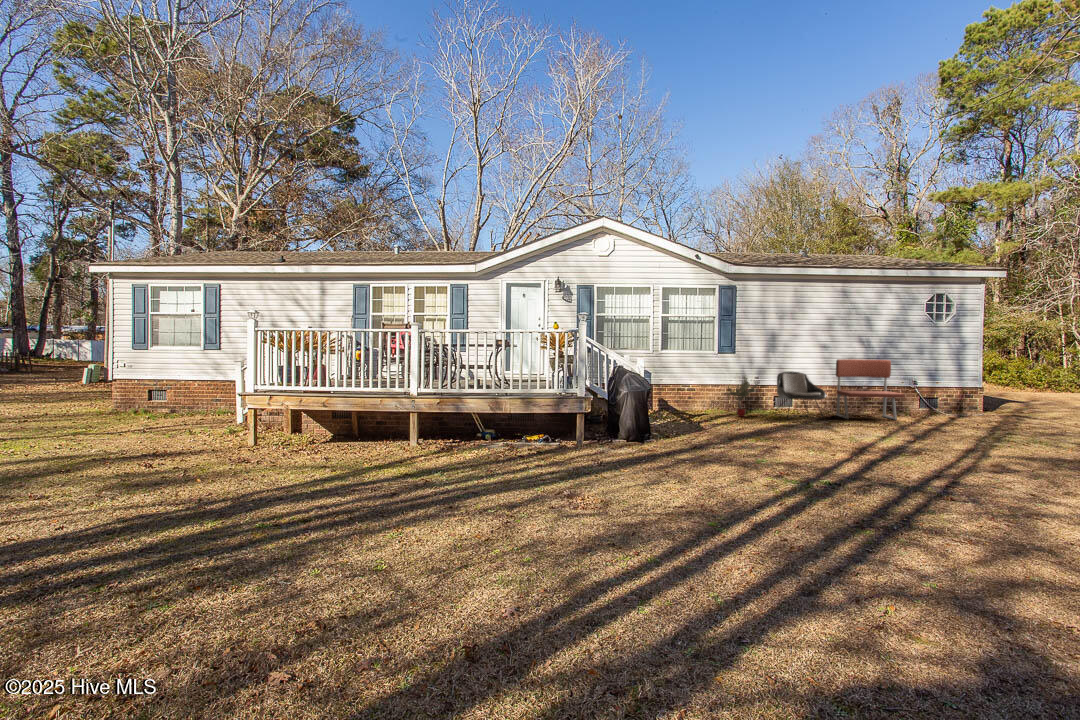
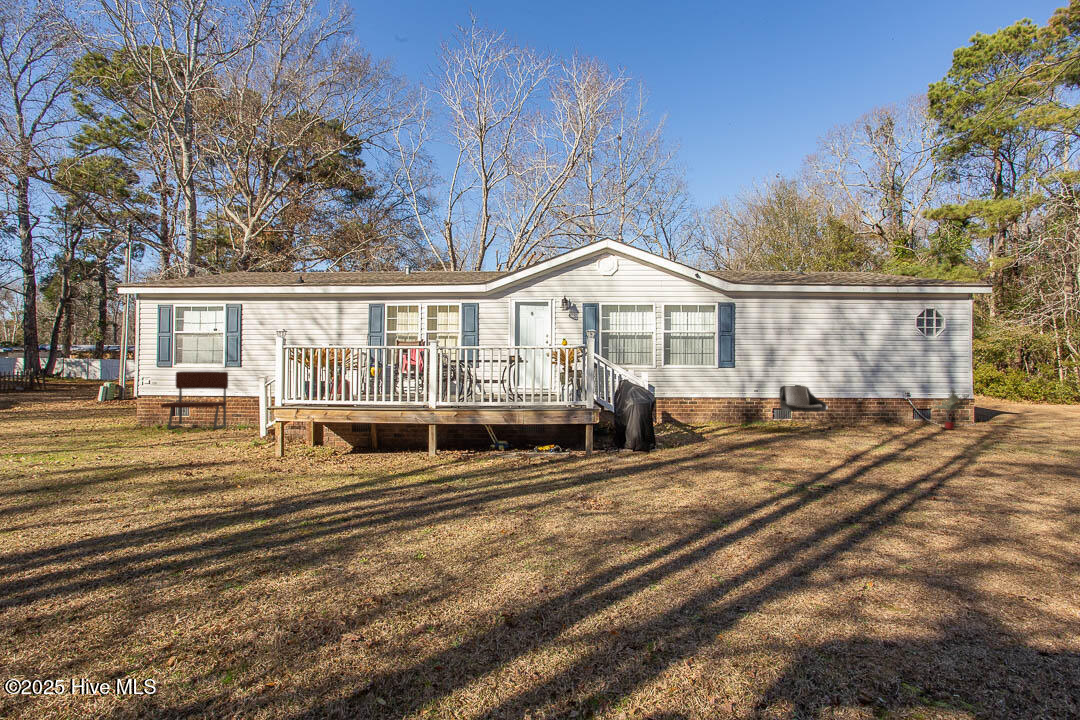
bench: present [836,359,904,420] -> present [161,371,228,429]
potted tree: present [725,375,760,417] -> present [932,389,969,430]

